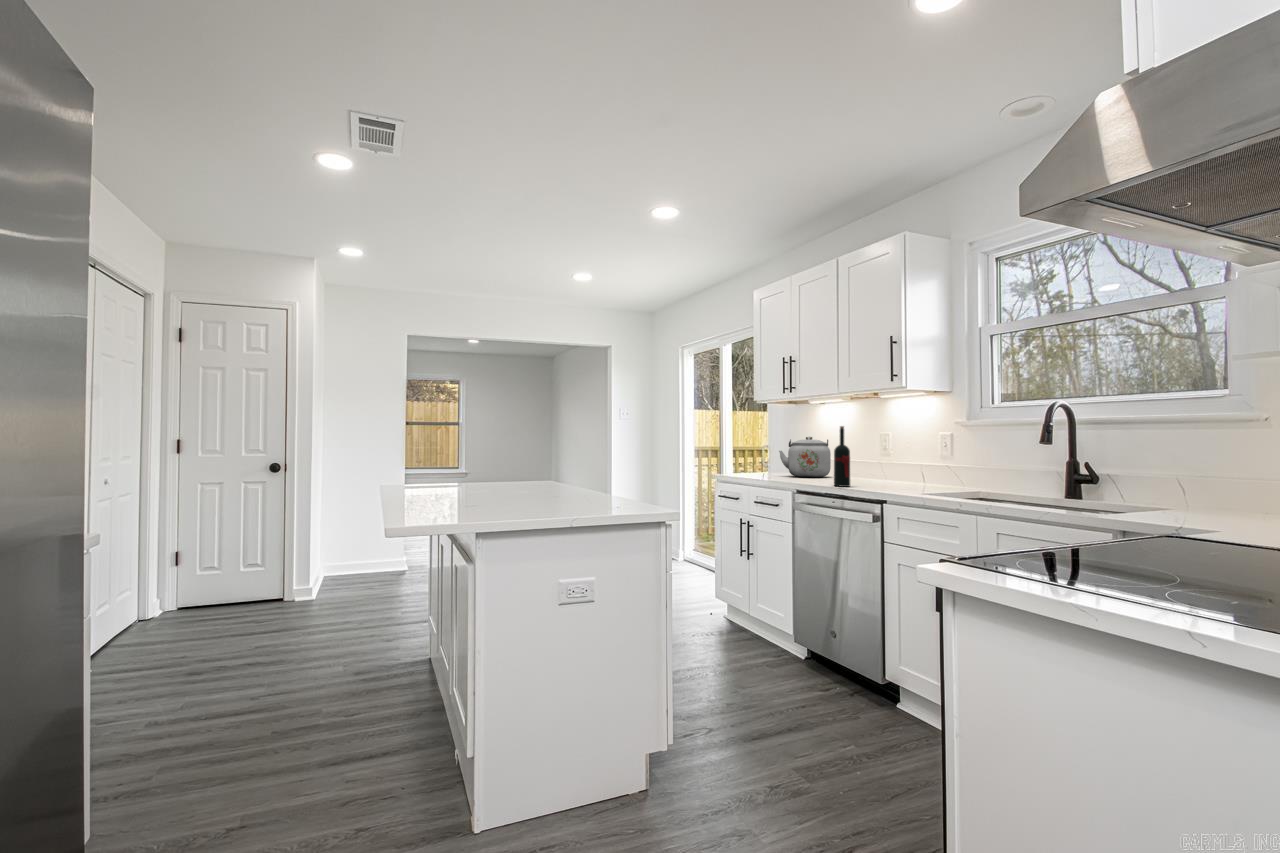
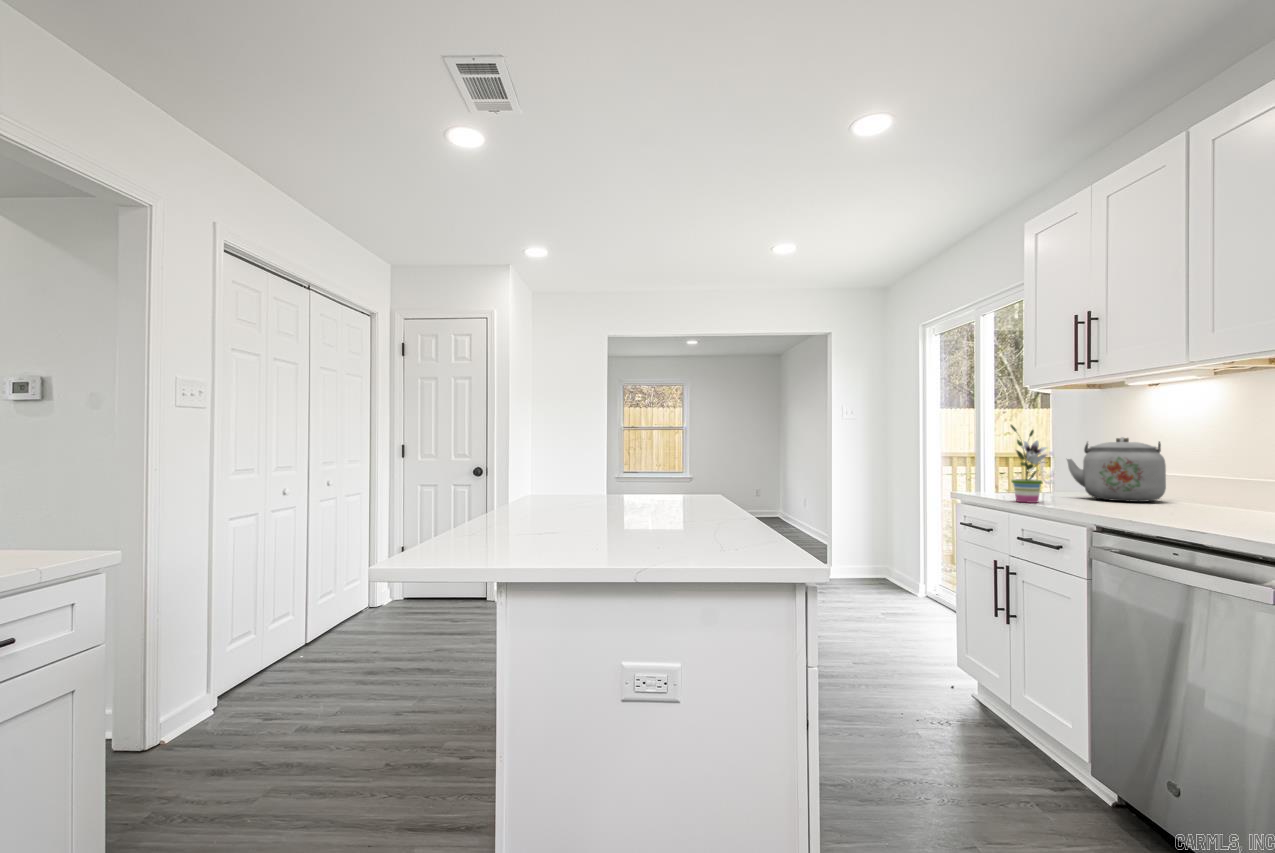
wine bottle: present [834,426,850,487] -> none [1174,418,1212,525]
potted plant: none [749,428,771,479] -> present [1011,425,1047,503]

